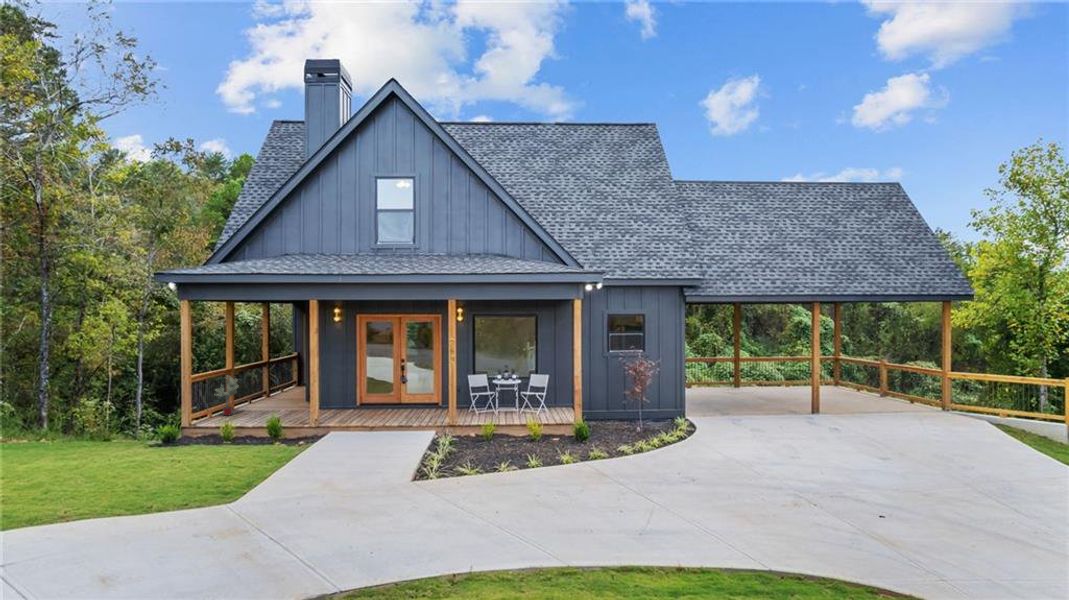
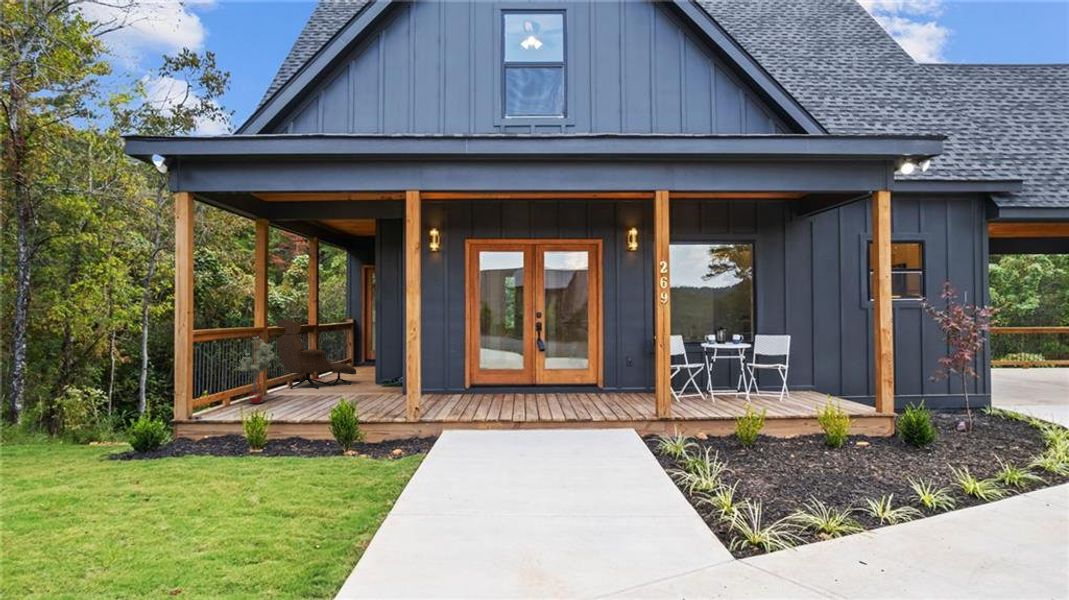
lounge chair: none [241,360,295,404] -> present [277,319,356,389]

